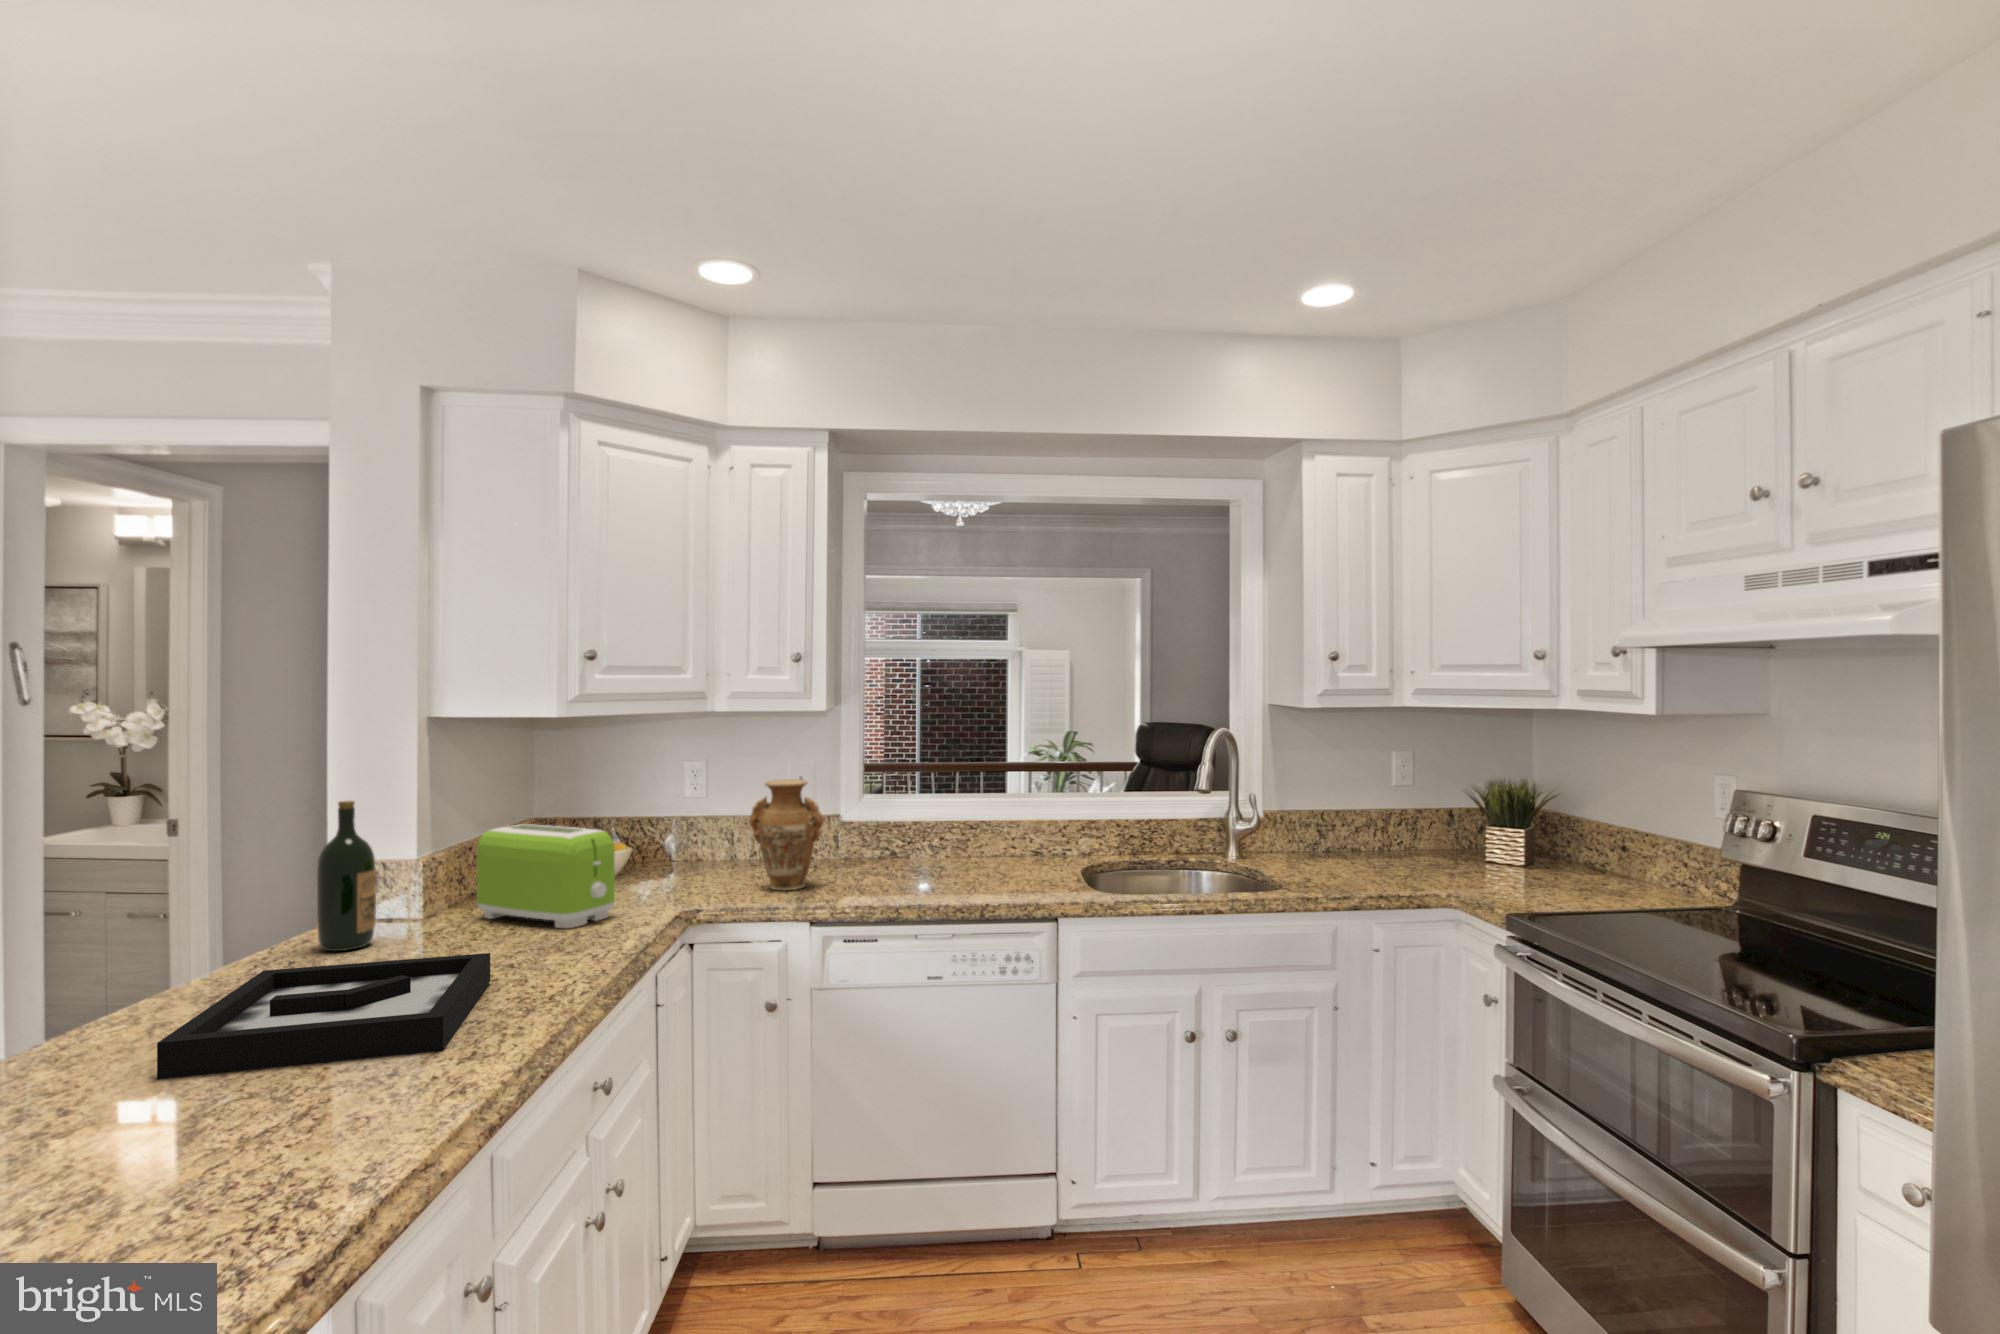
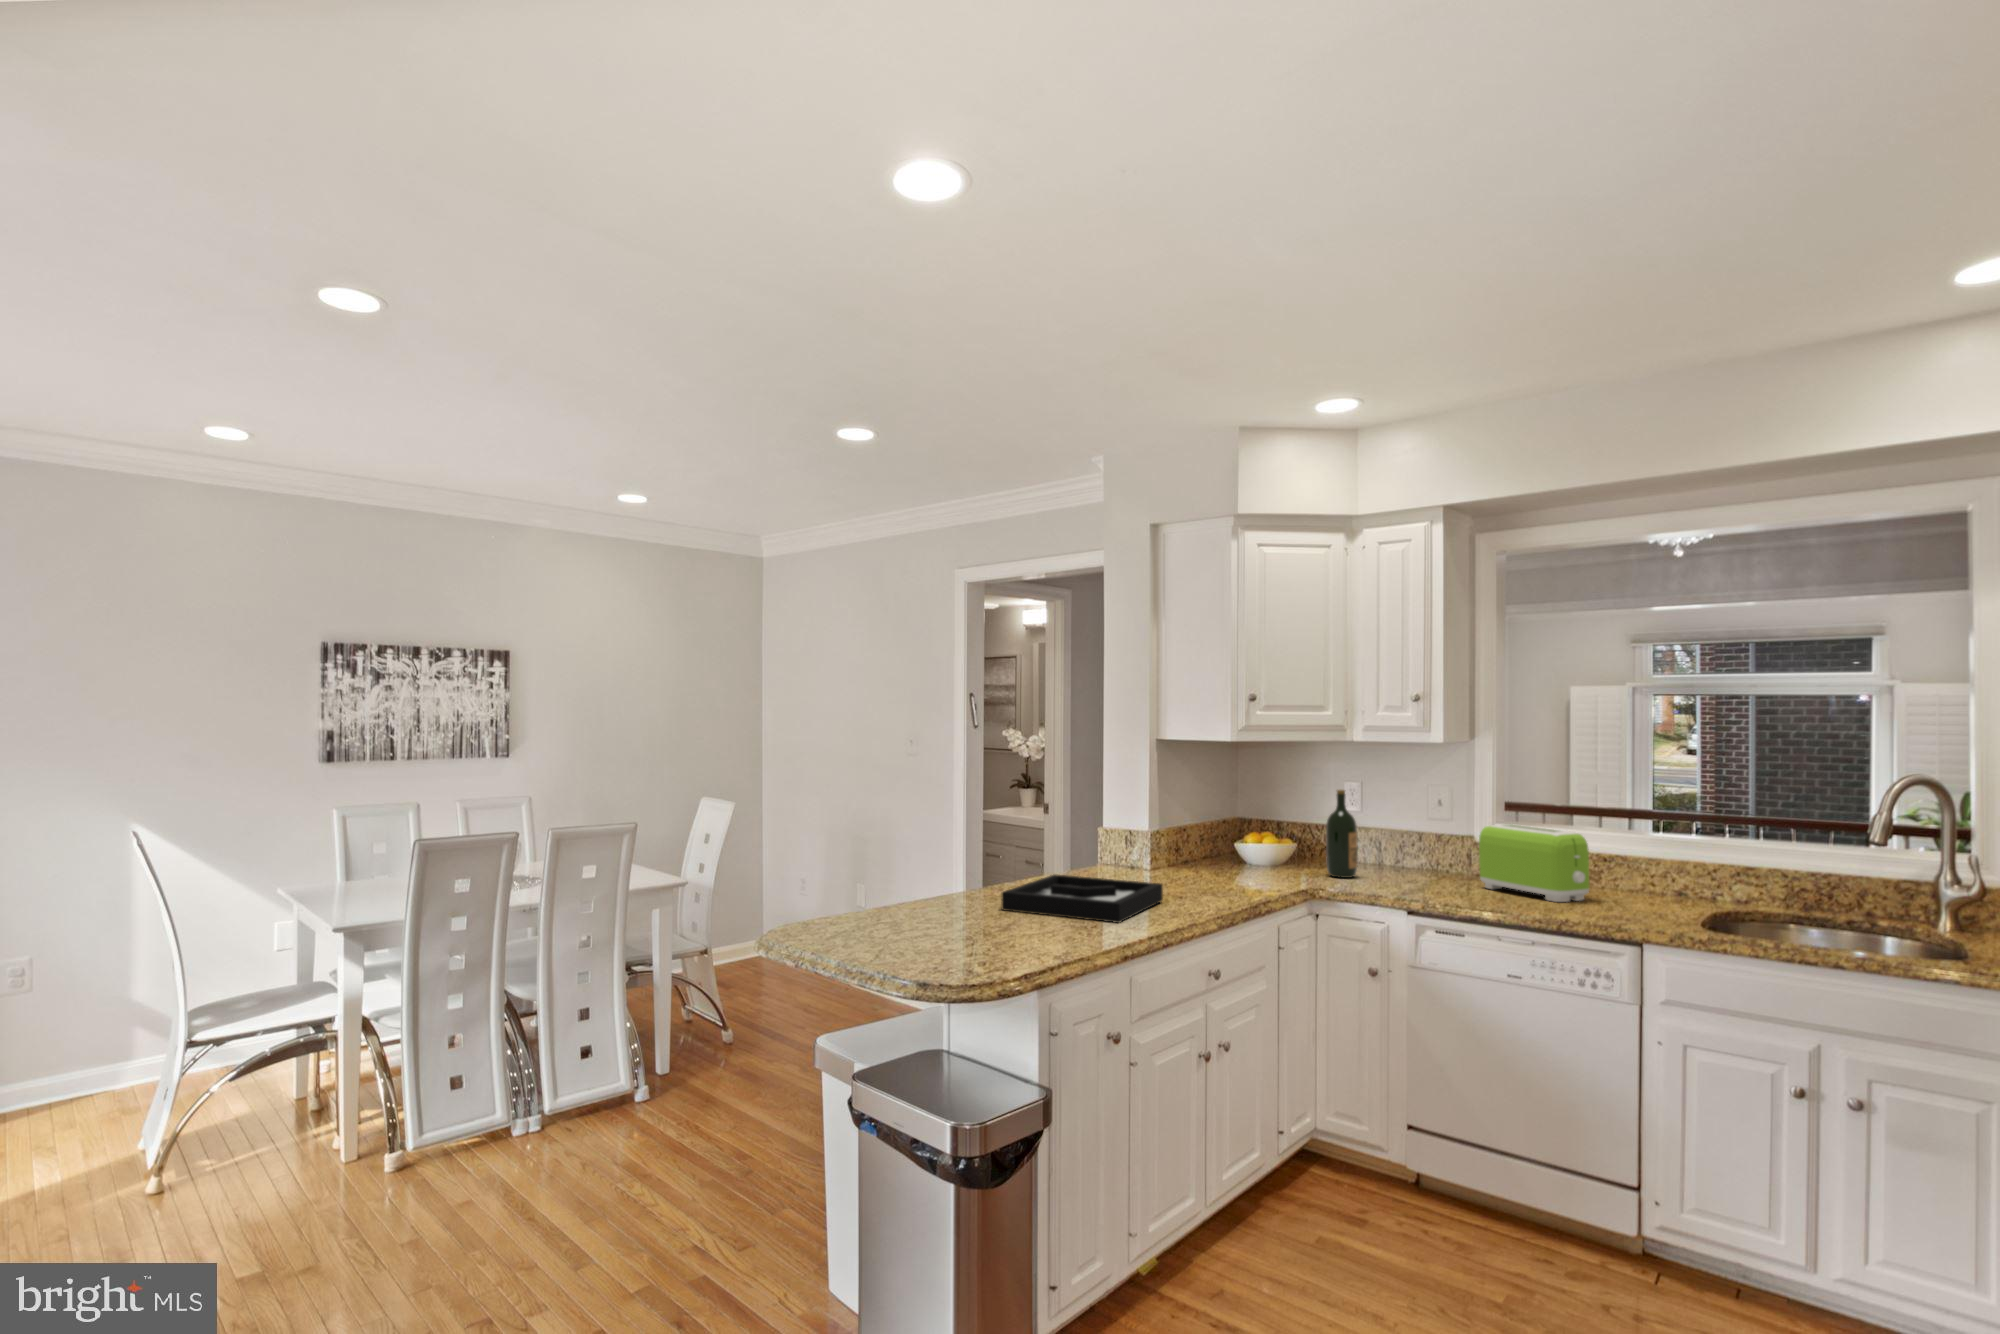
vase: present [749,779,824,891] -> none [1372,799,1432,888]
wine bottle: present [317,801,376,951] -> present [1326,790,1358,878]
toaster: present [477,824,615,928] -> present [1479,824,1590,902]

